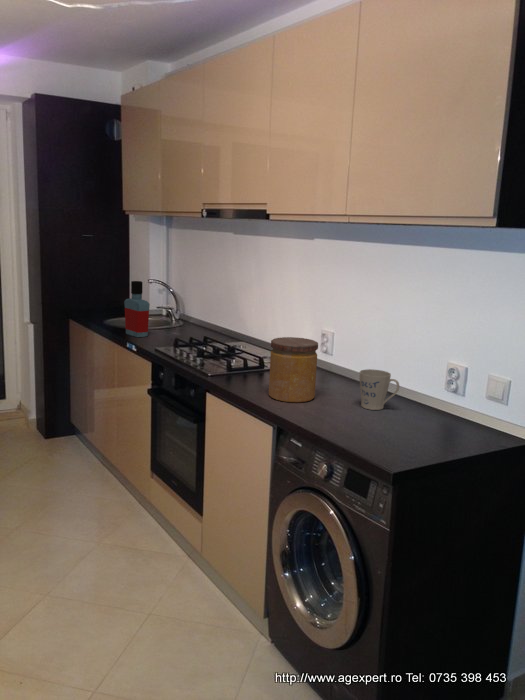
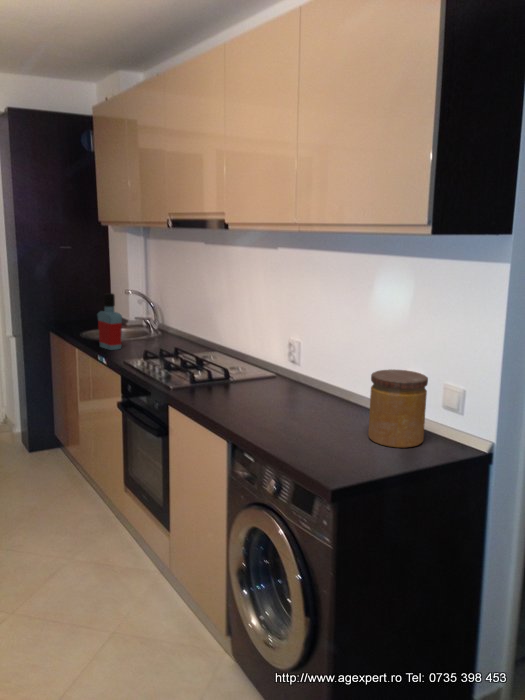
jar: present [269,337,318,402] -> present [368,370,428,448]
mug: present [360,369,399,410] -> none [317,380,357,421]

